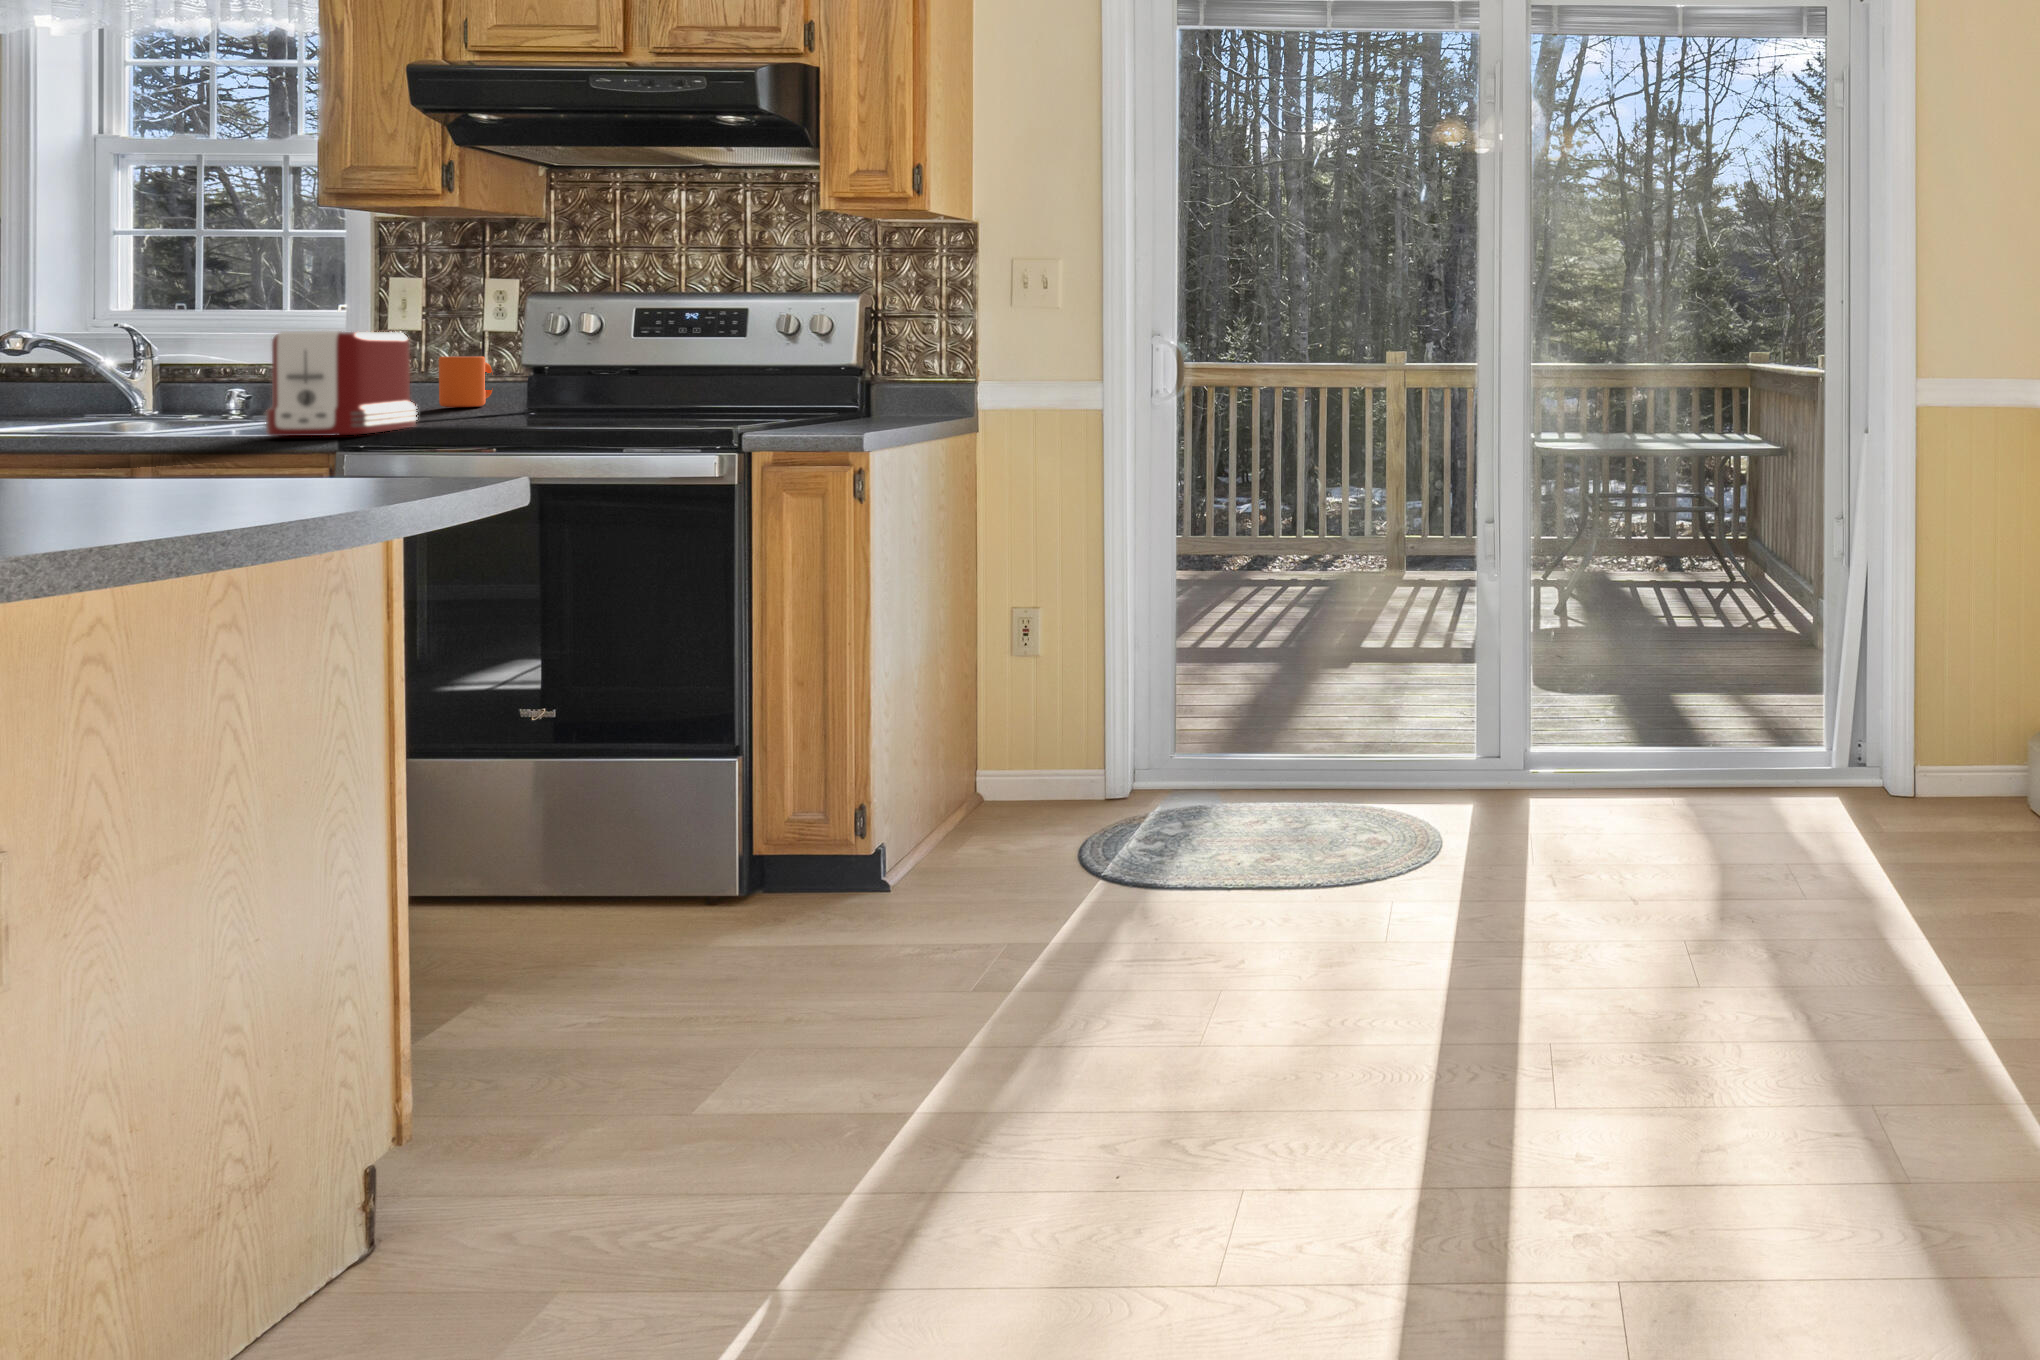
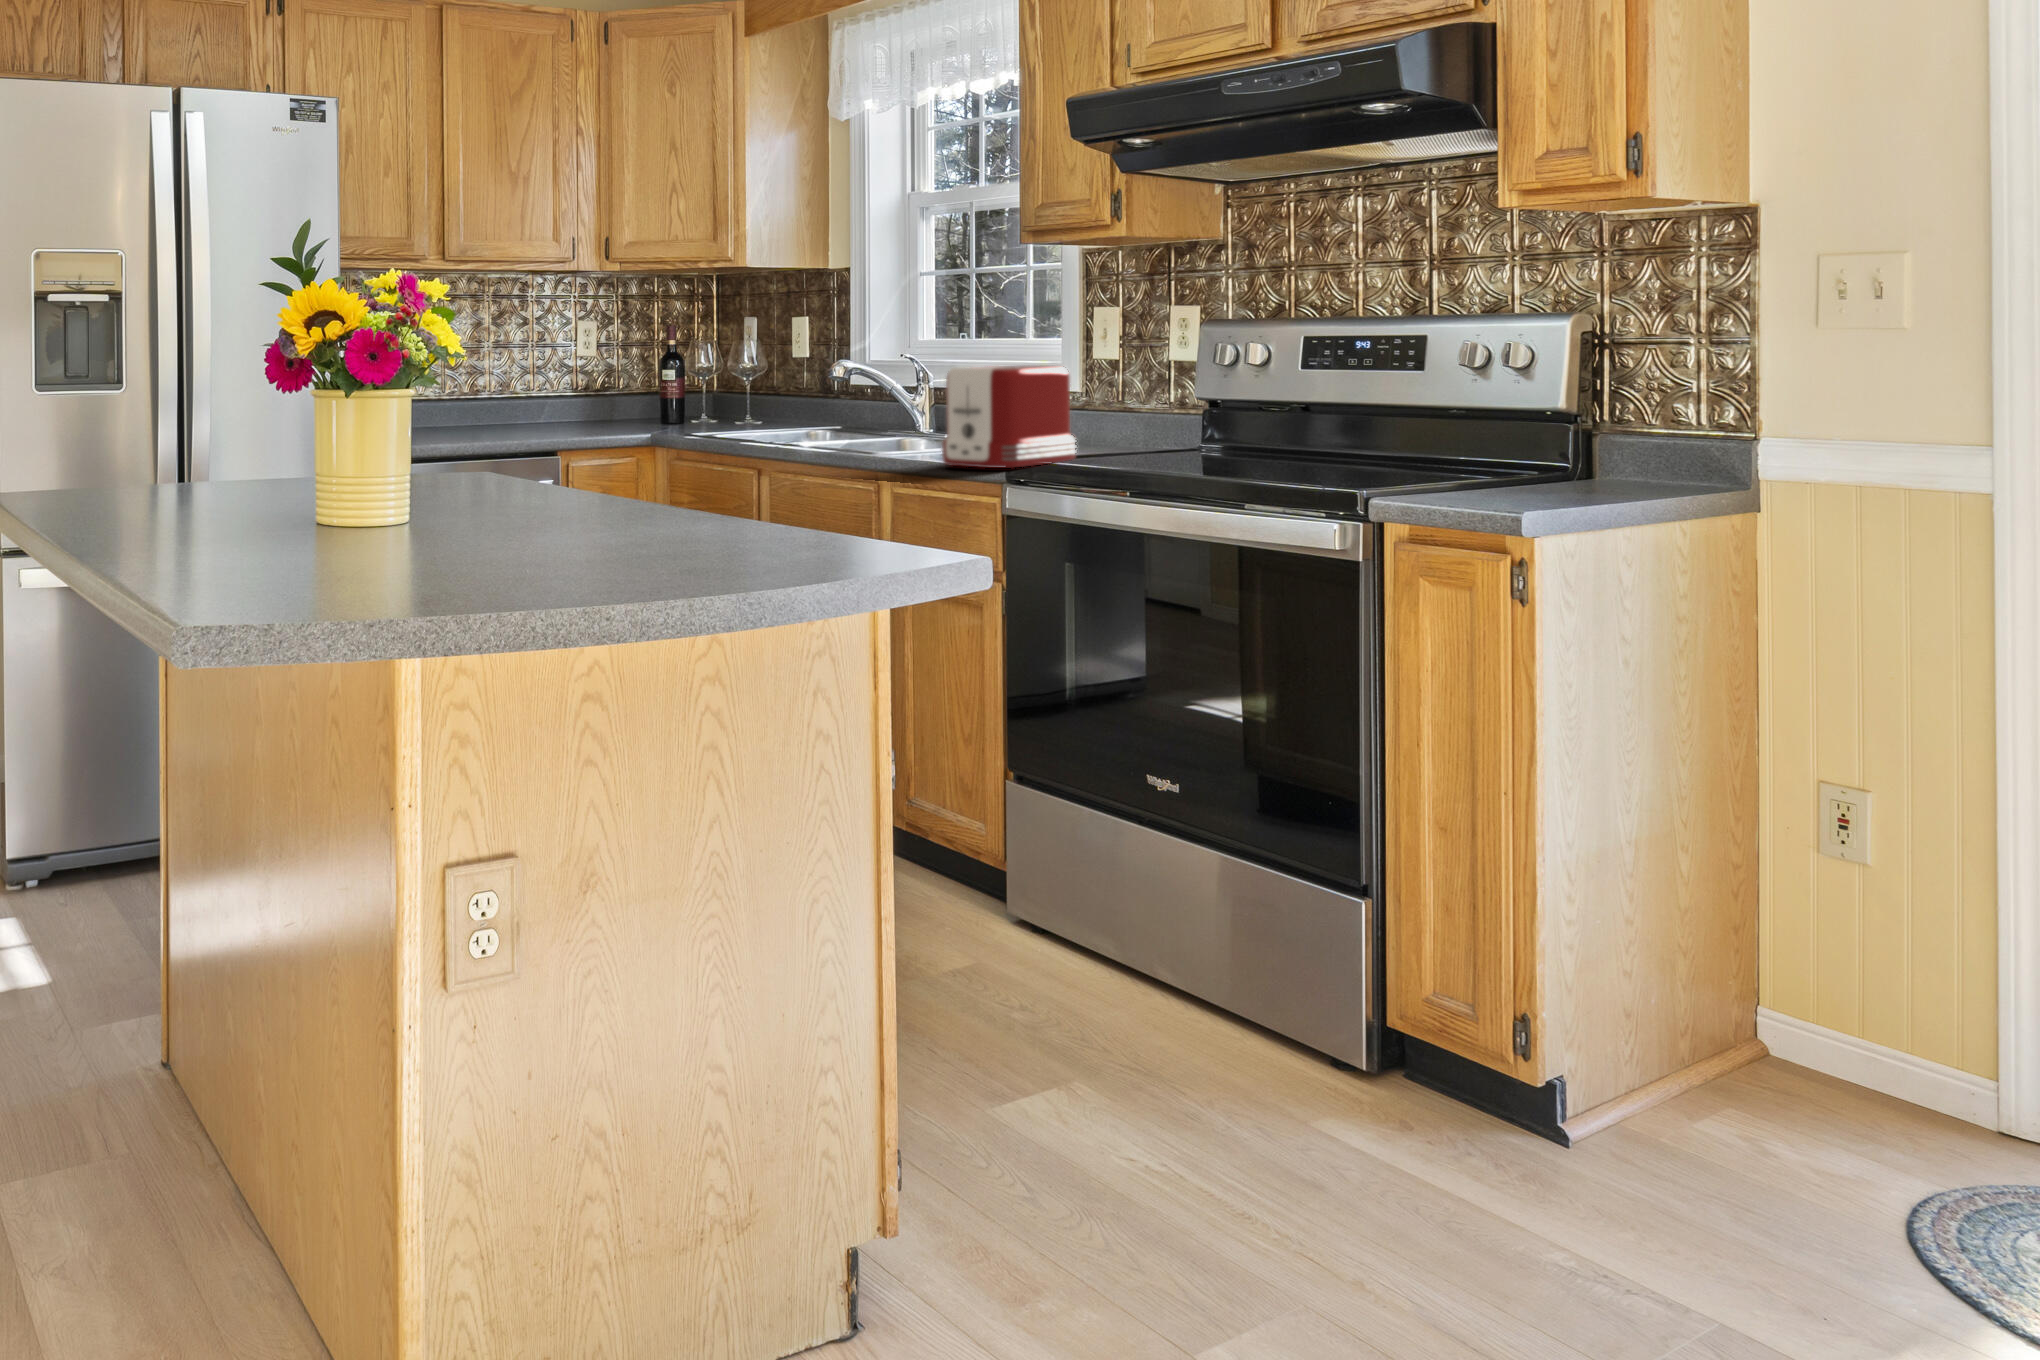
mug: present [439,356,492,407] -> none [1125,385,1177,437]

